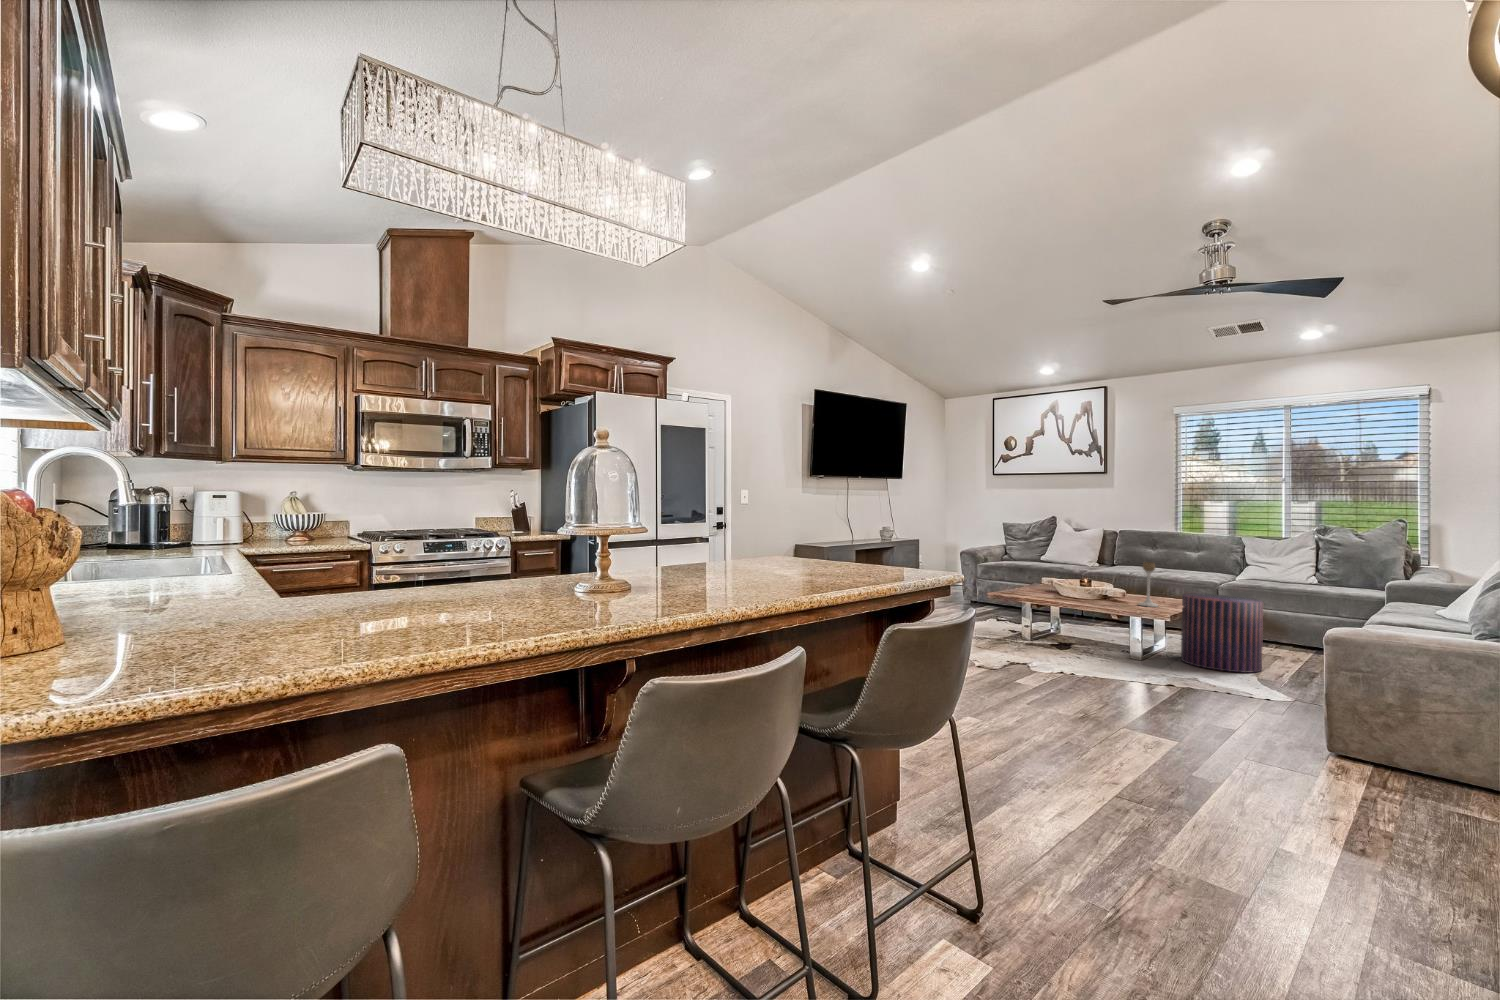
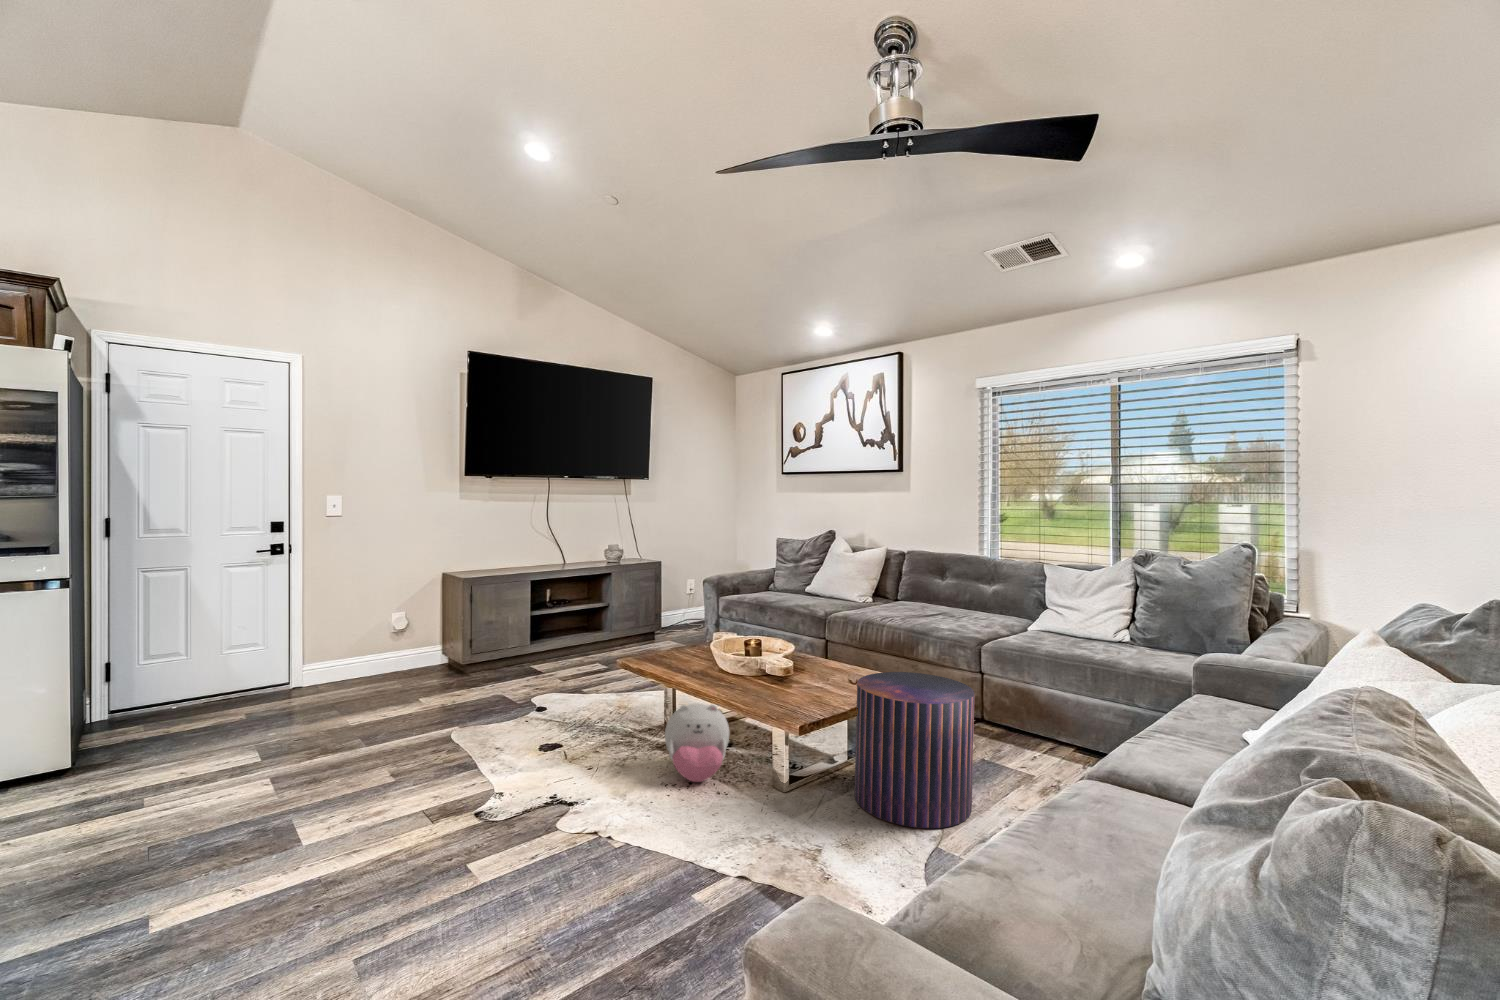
candle holder: present [1139,562,1158,607] -> none [785,622,816,701]
plush toy: none [1053,613,1100,657] -> present [665,704,729,782]

